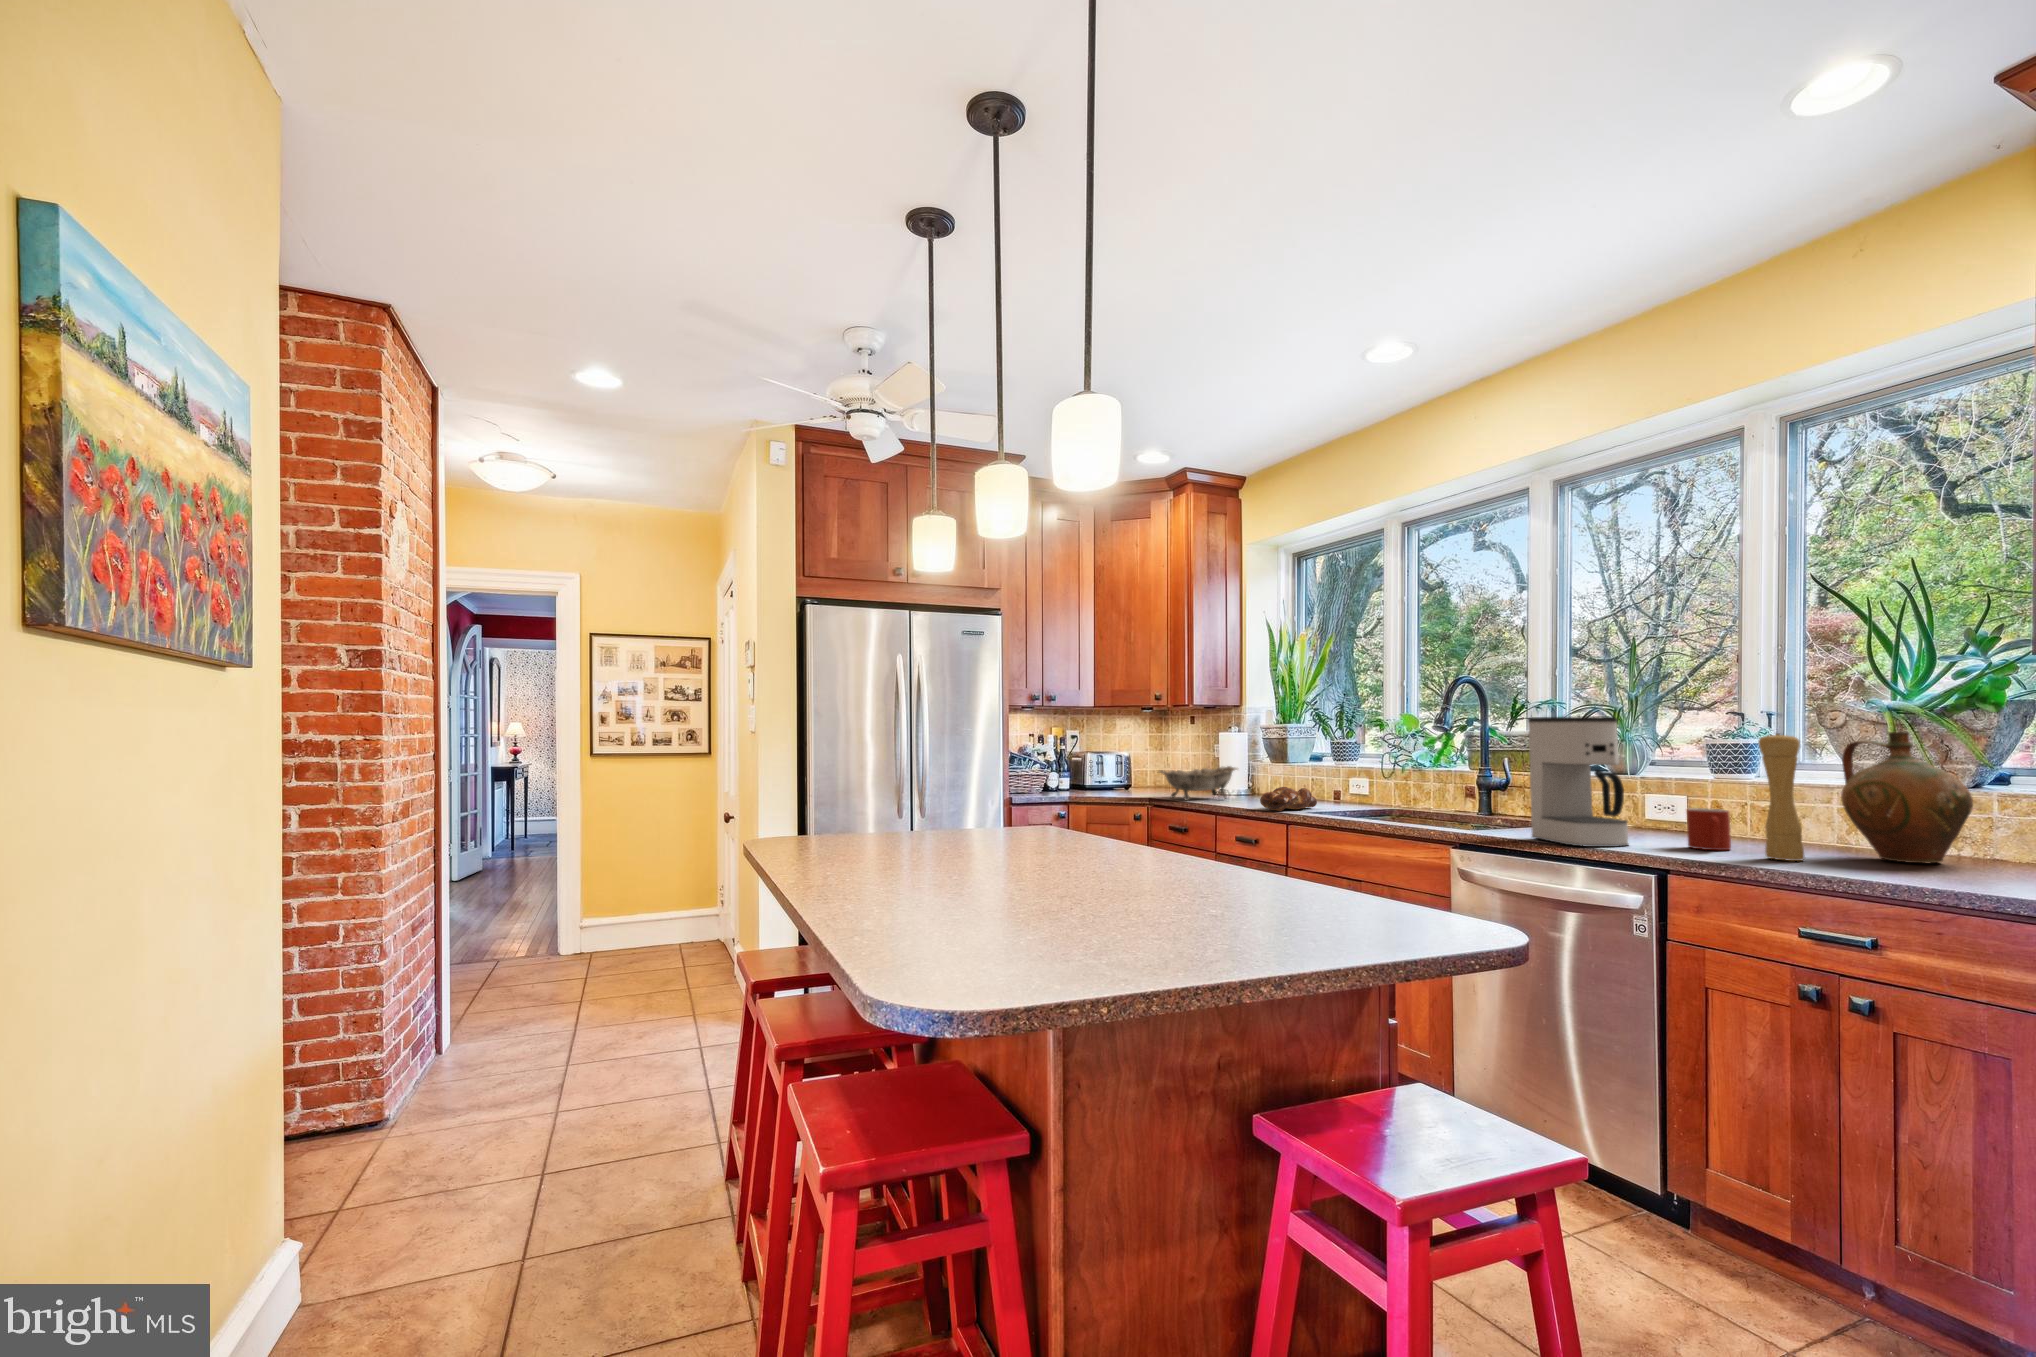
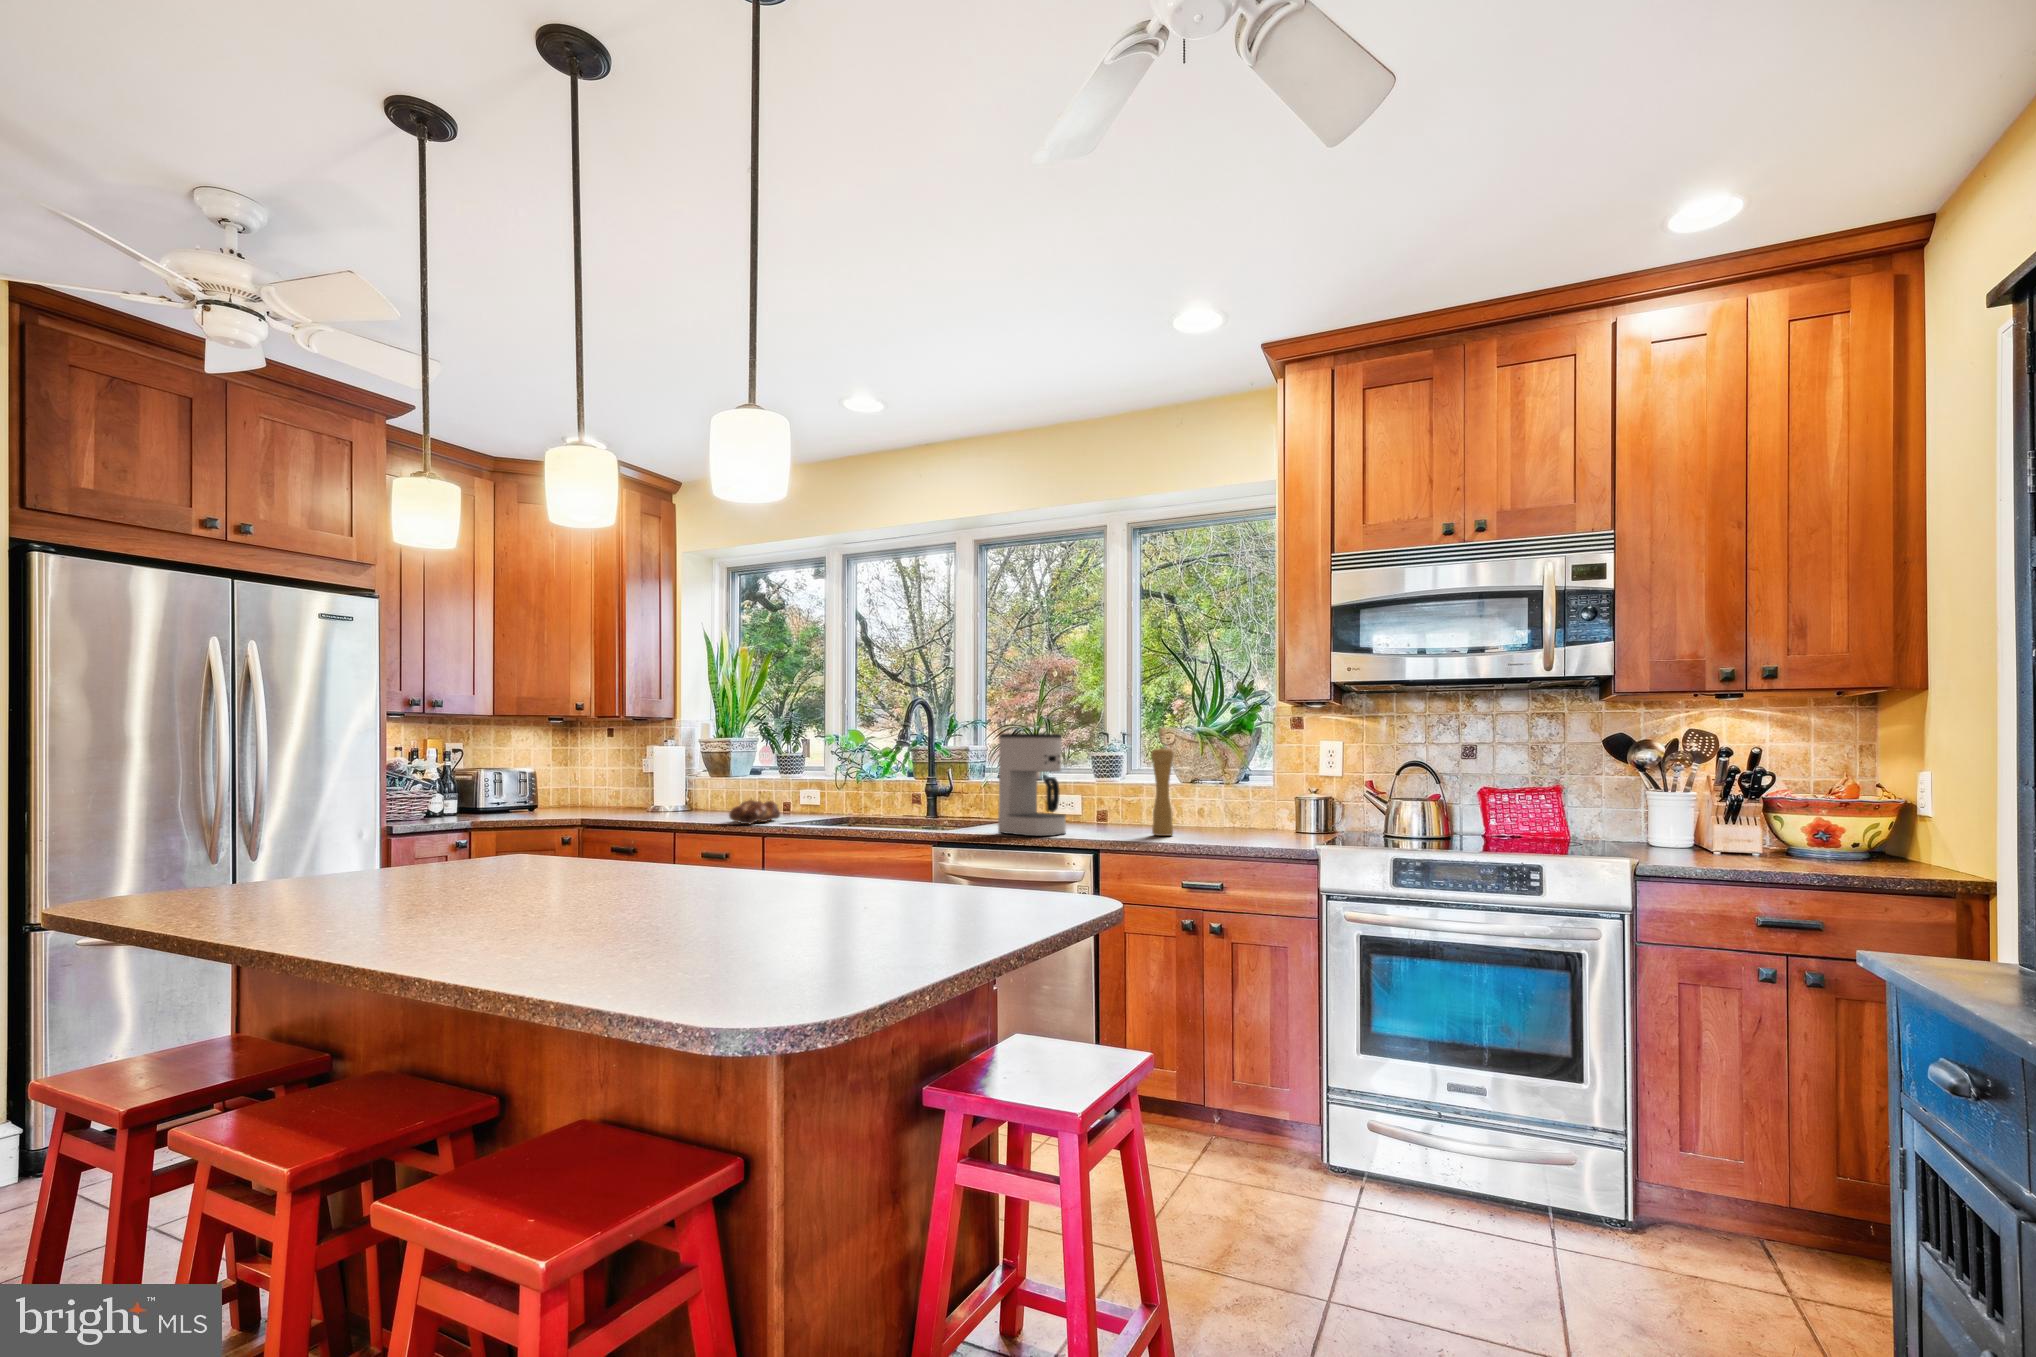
ceramic jug: present [1841,731,1973,863] -> none [1185,746,1249,832]
decorative bowl: present [1160,766,1237,801] -> none [592,781,684,820]
mug: present [1686,808,1731,850] -> none [1100,803,1125,833]

